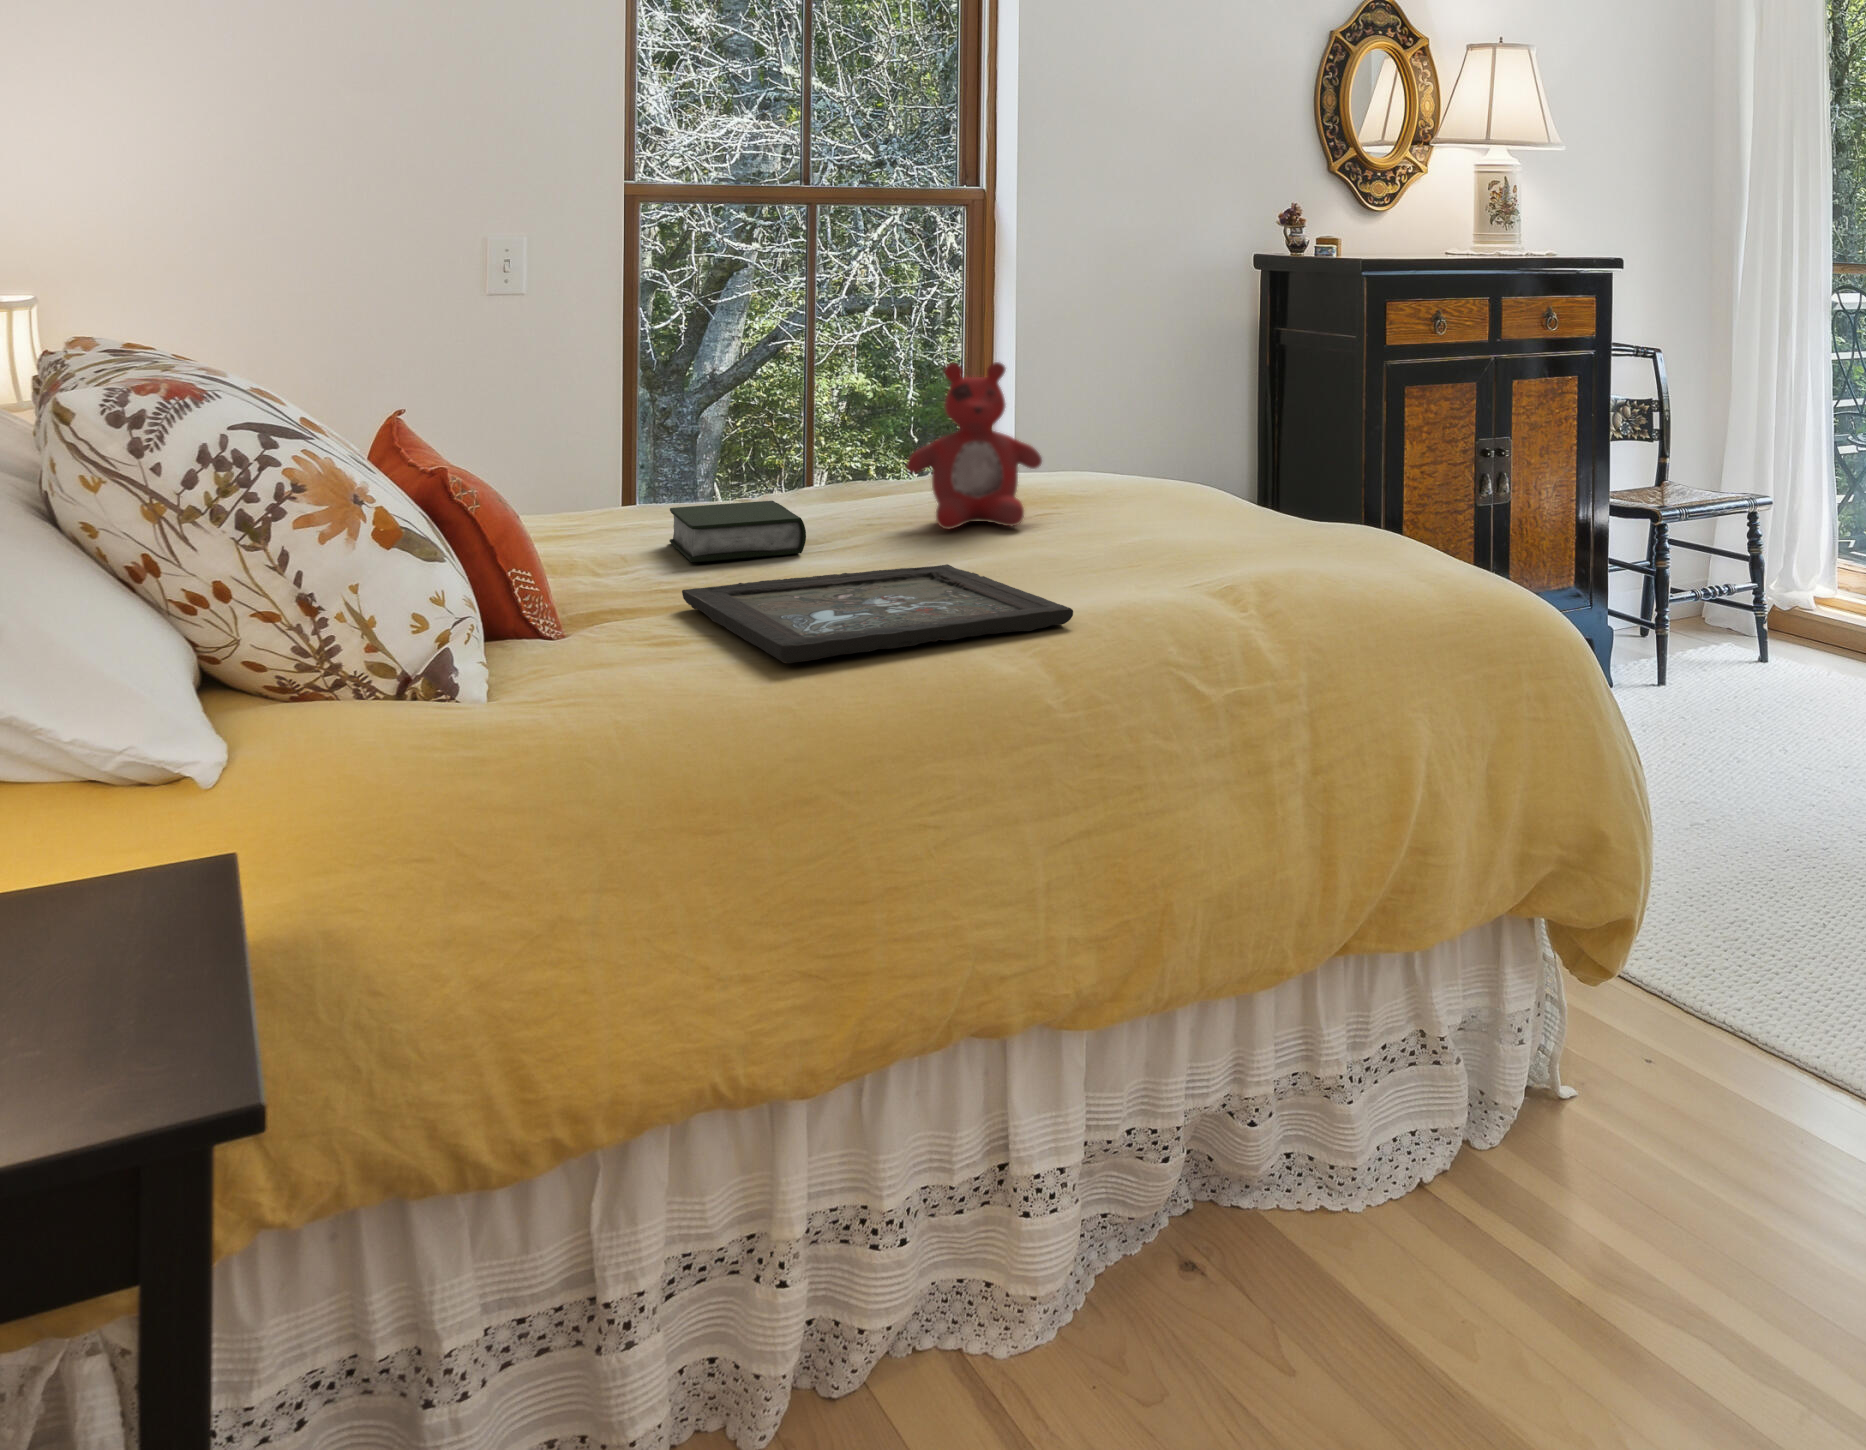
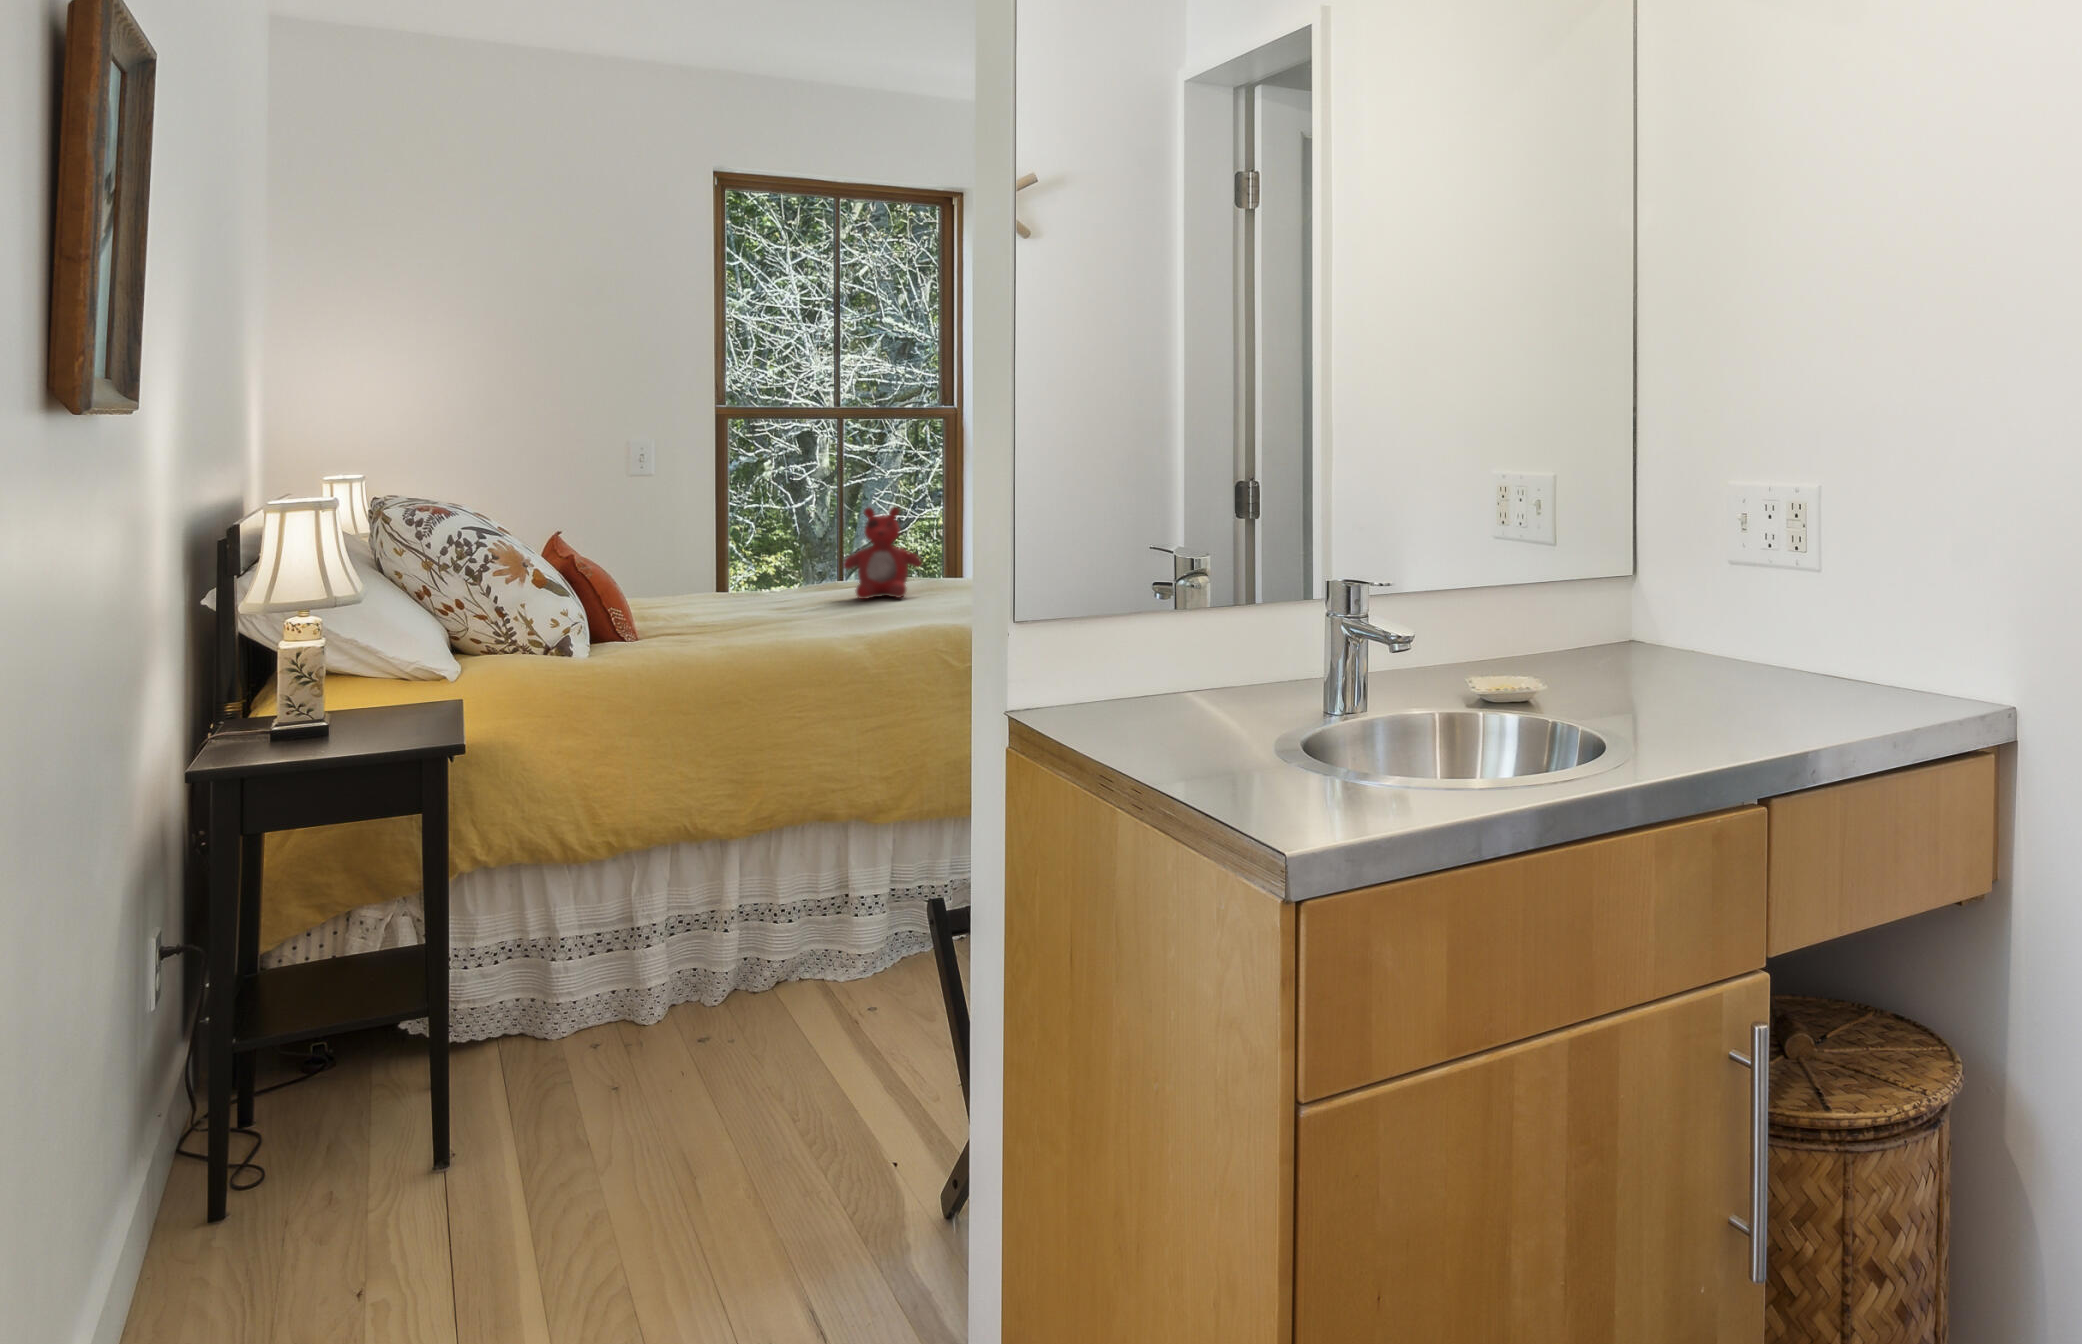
book: present [669,501,806,562] -> none [708,584,778,612]
tray: present [682,564,1073,663] -> none [697,611,888,644]

